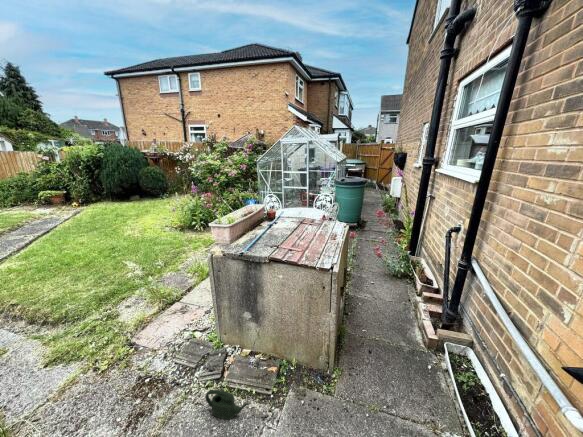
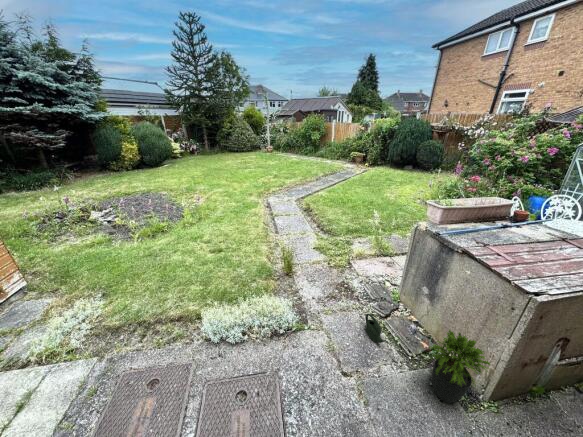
potted plant: none [288,331,332,407] -> present [431,330,490,403]

